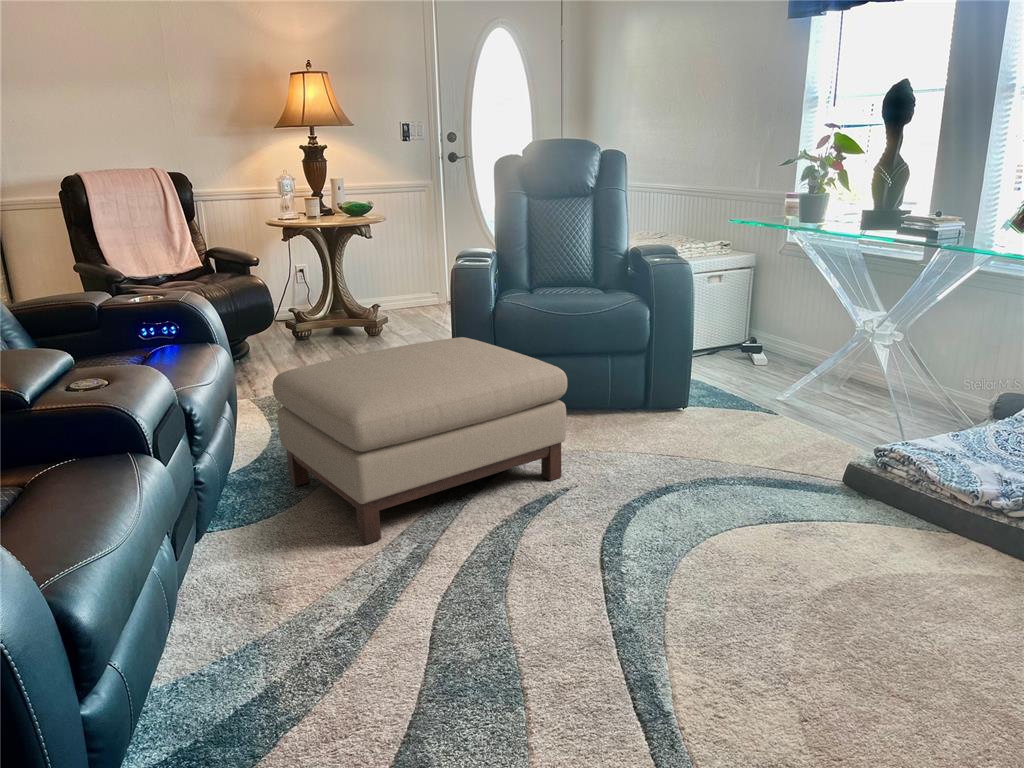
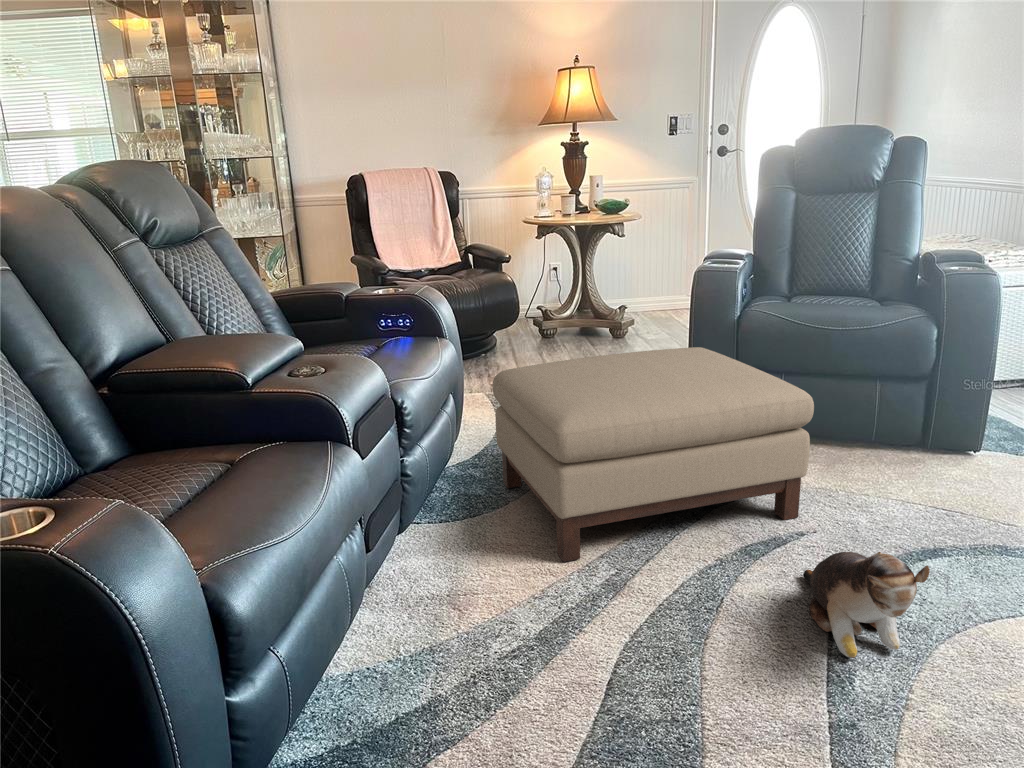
plush toy: none [574,490,674,581] -> present [803,552,930,658]

